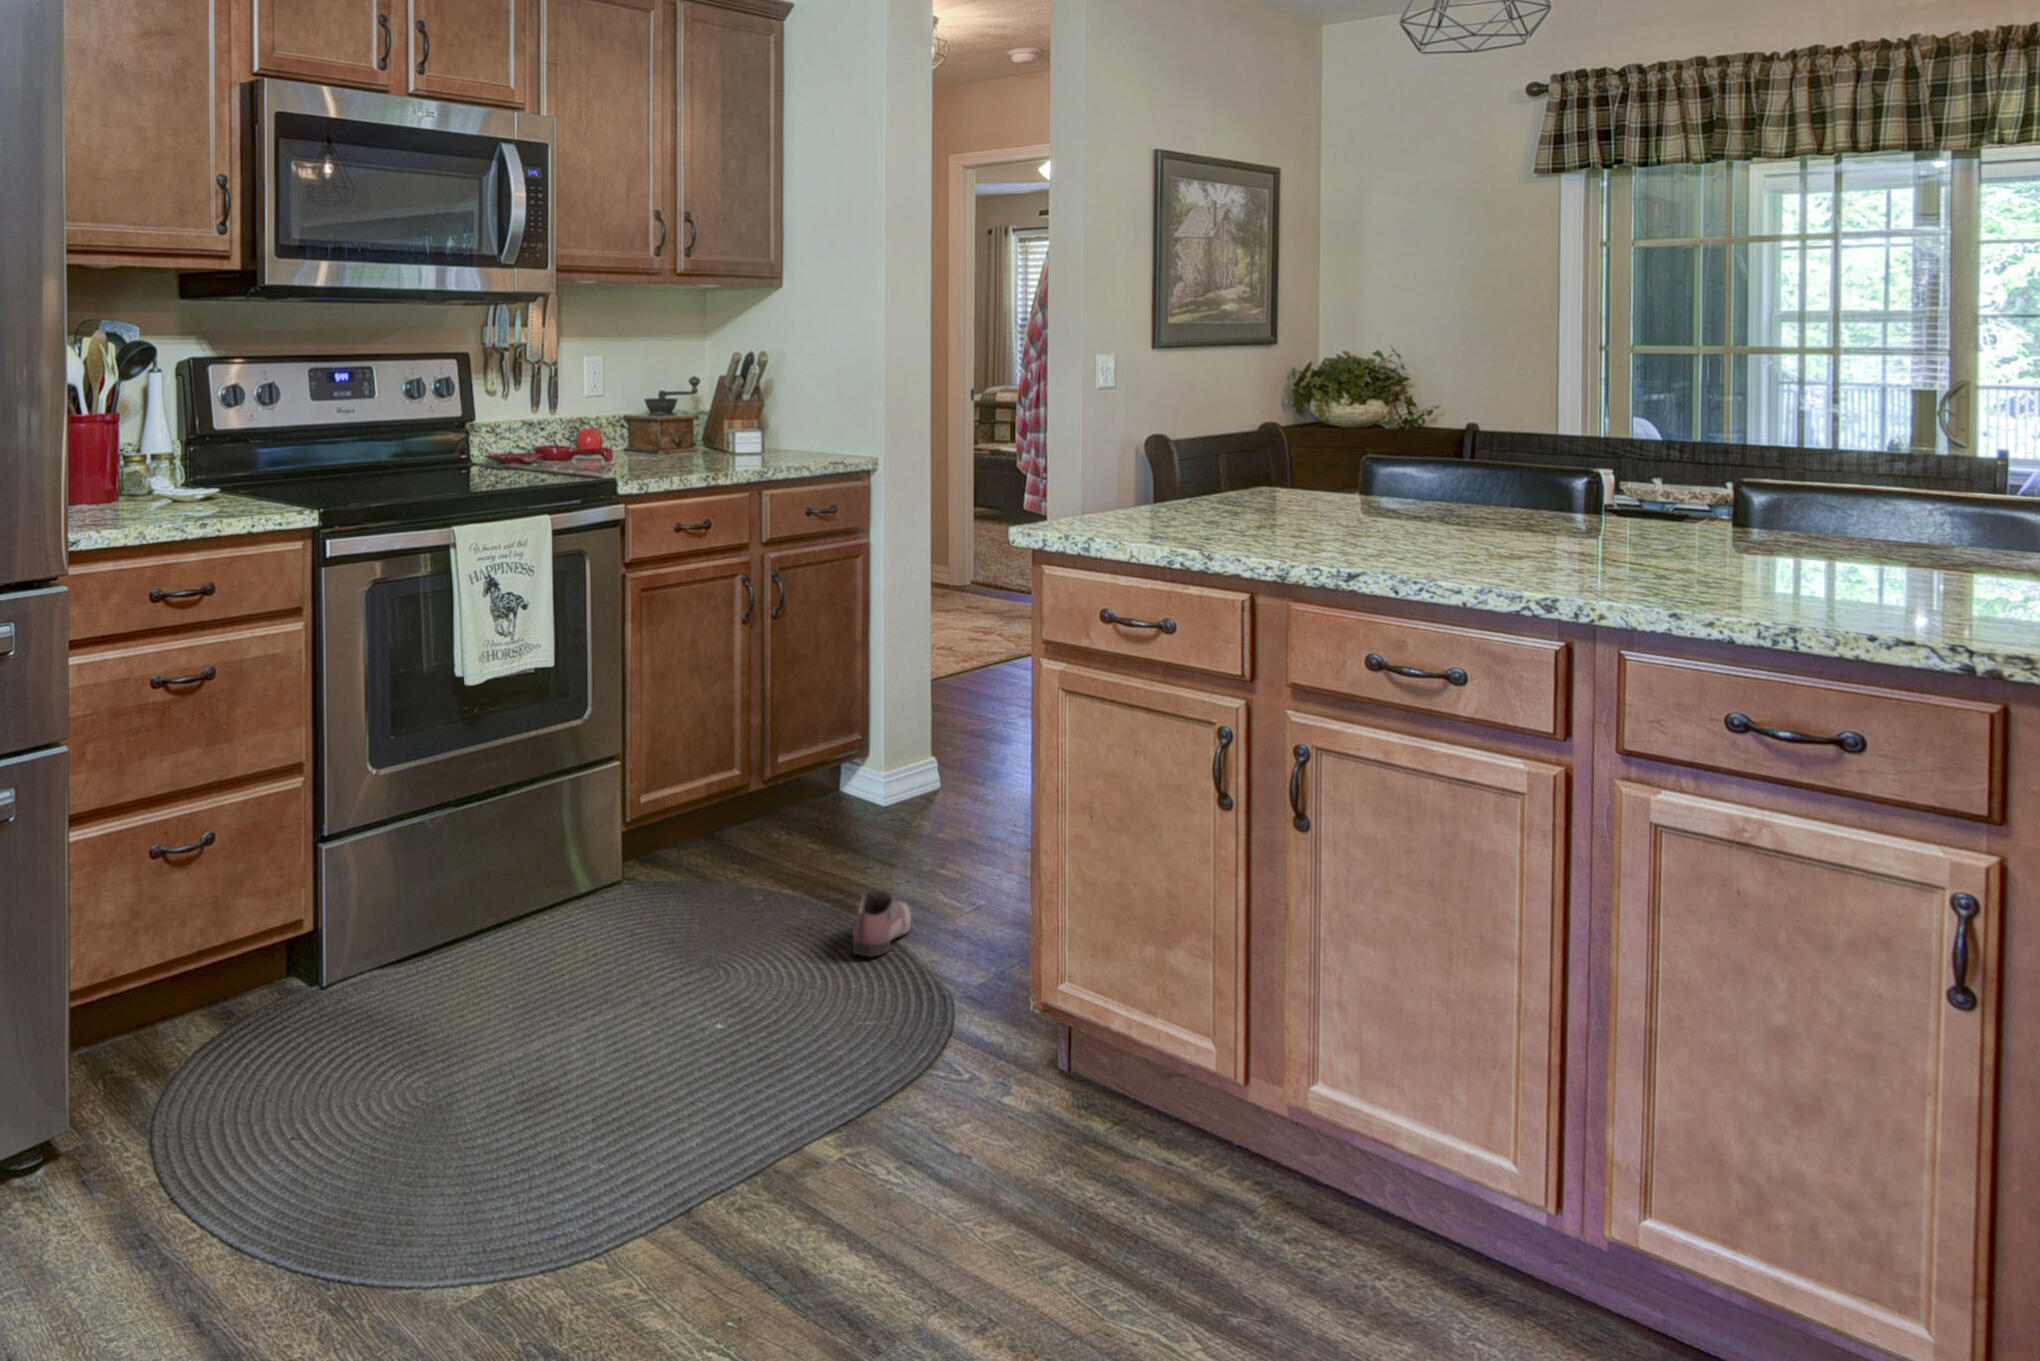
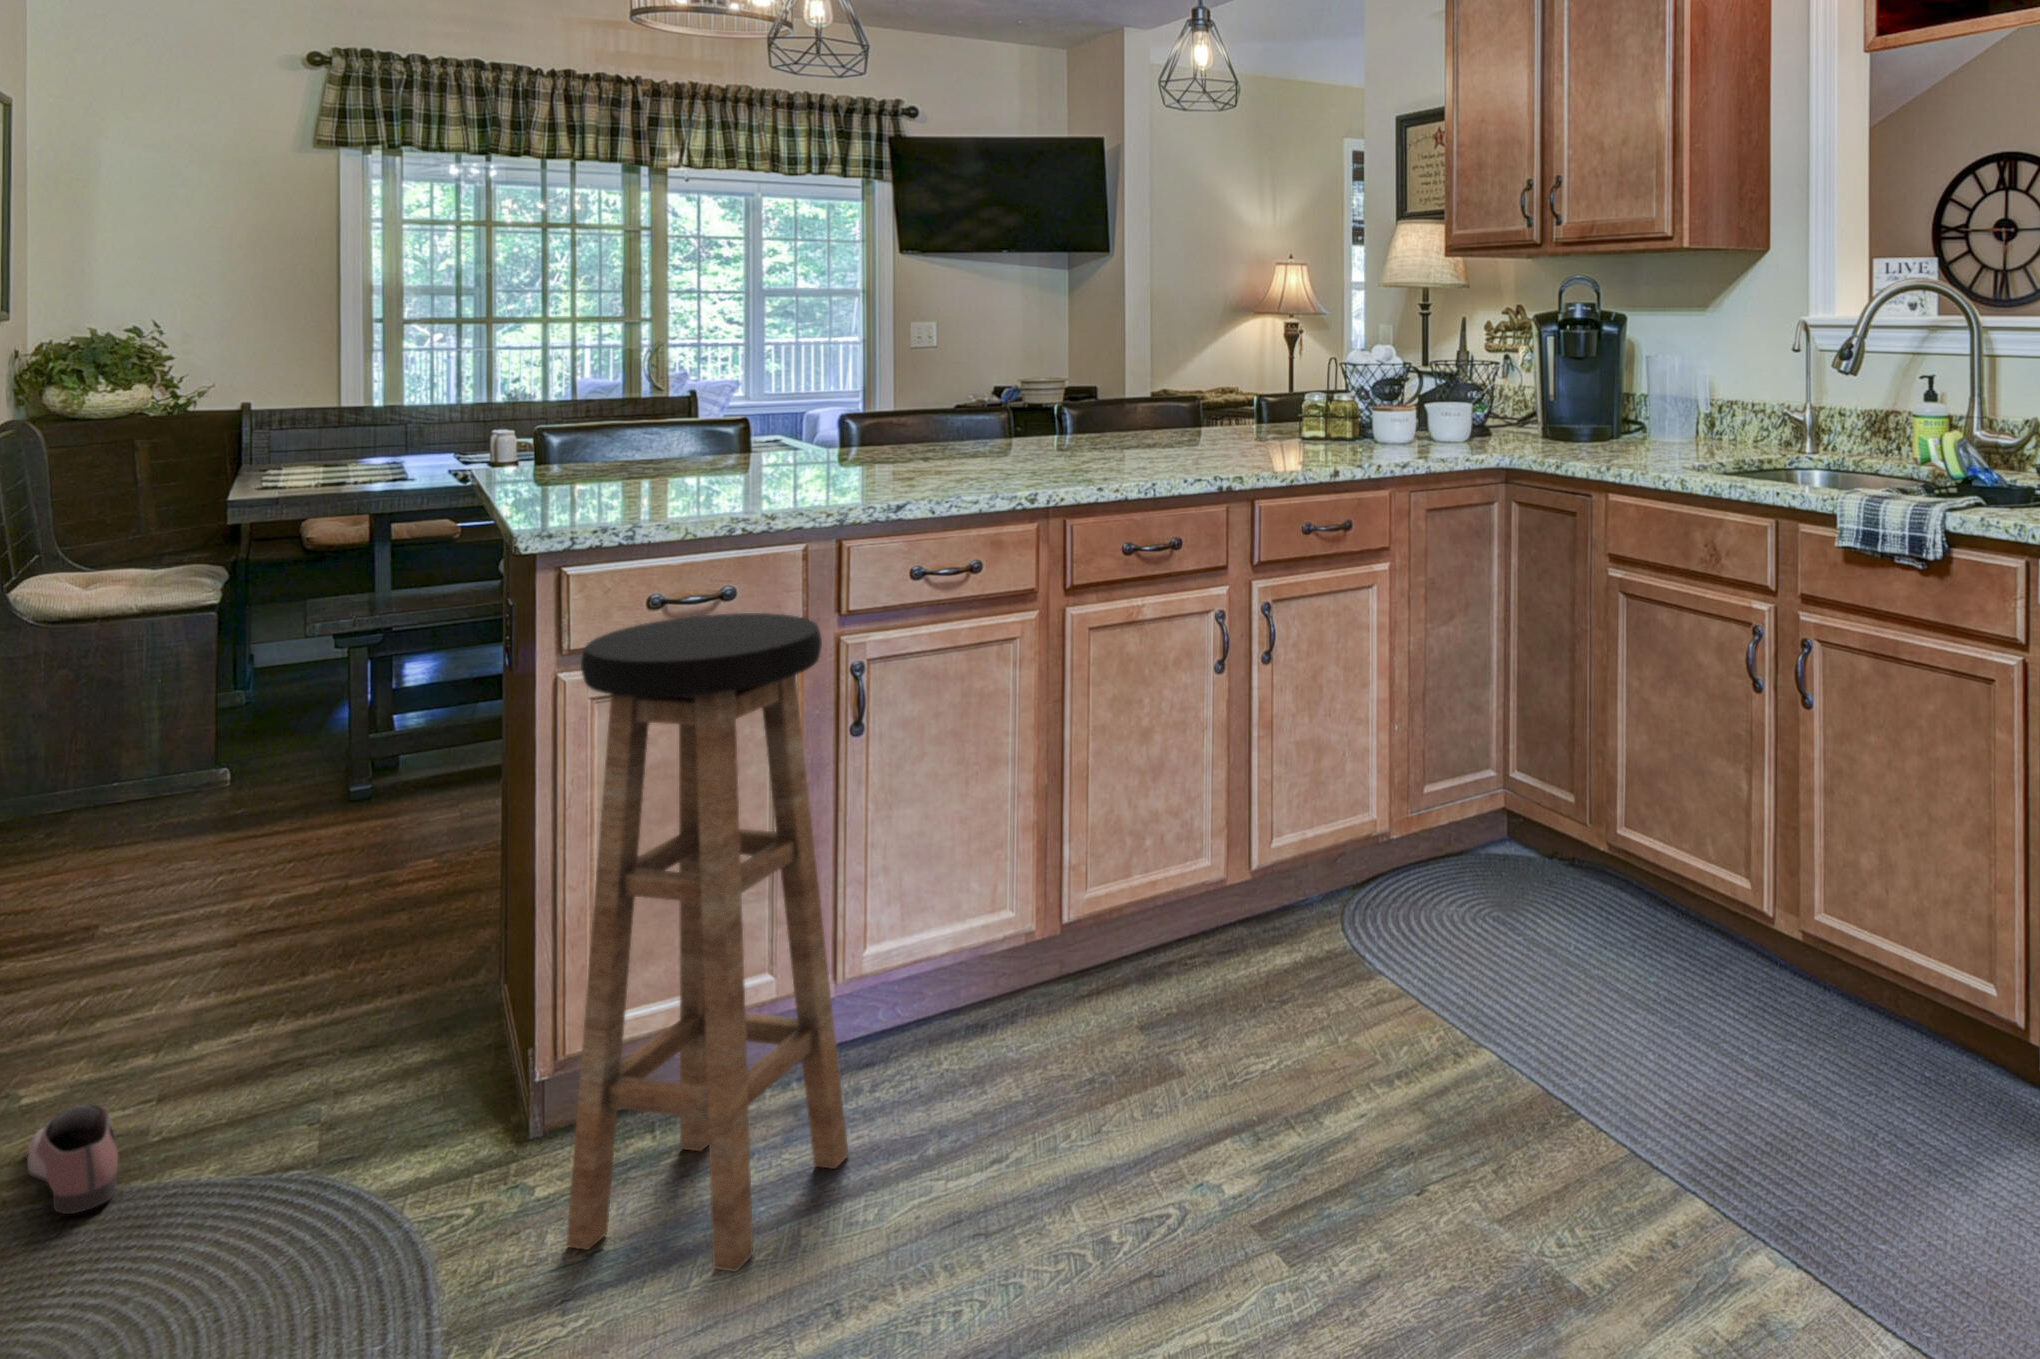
bar stool: none [942,636,1170,1250] -> present [566,613,848,1272]

